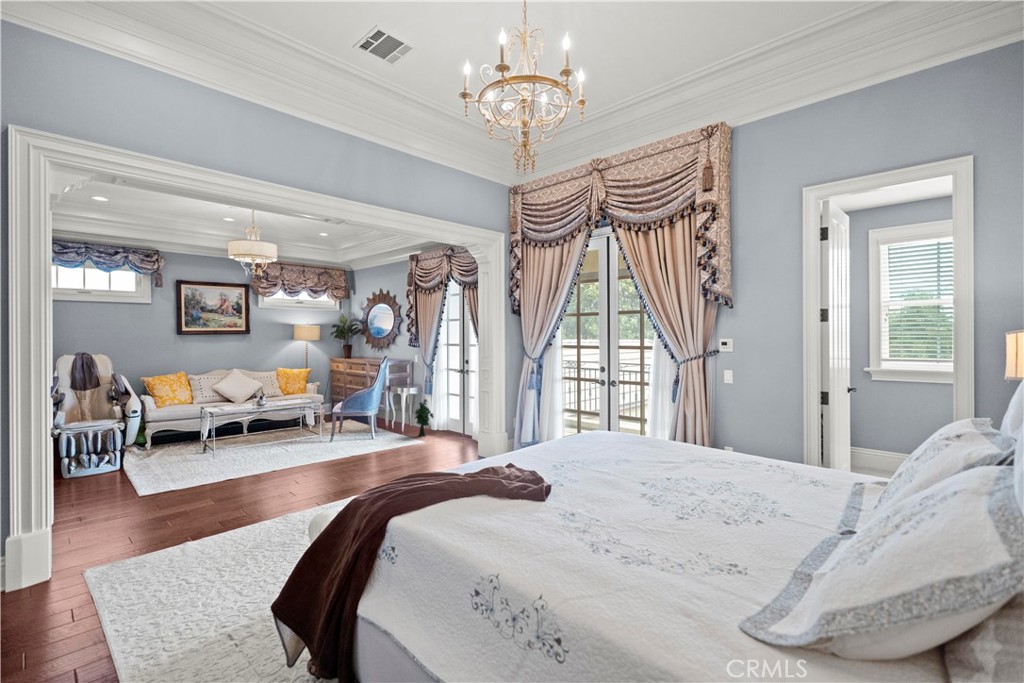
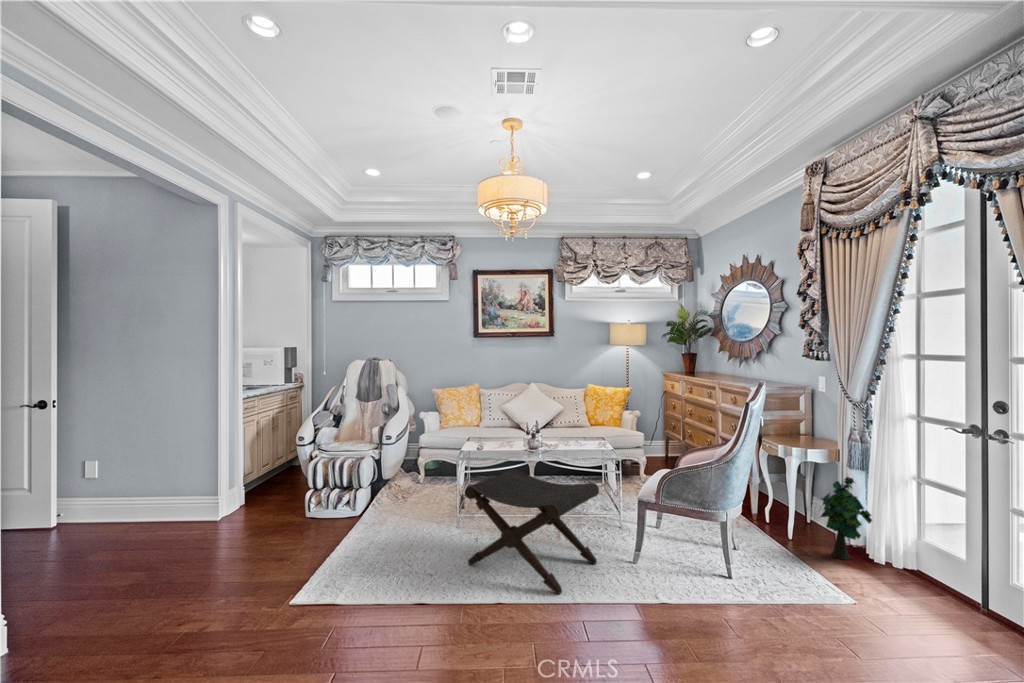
footstool: none [226,415,309,471] -> present [465,469,599,594]

